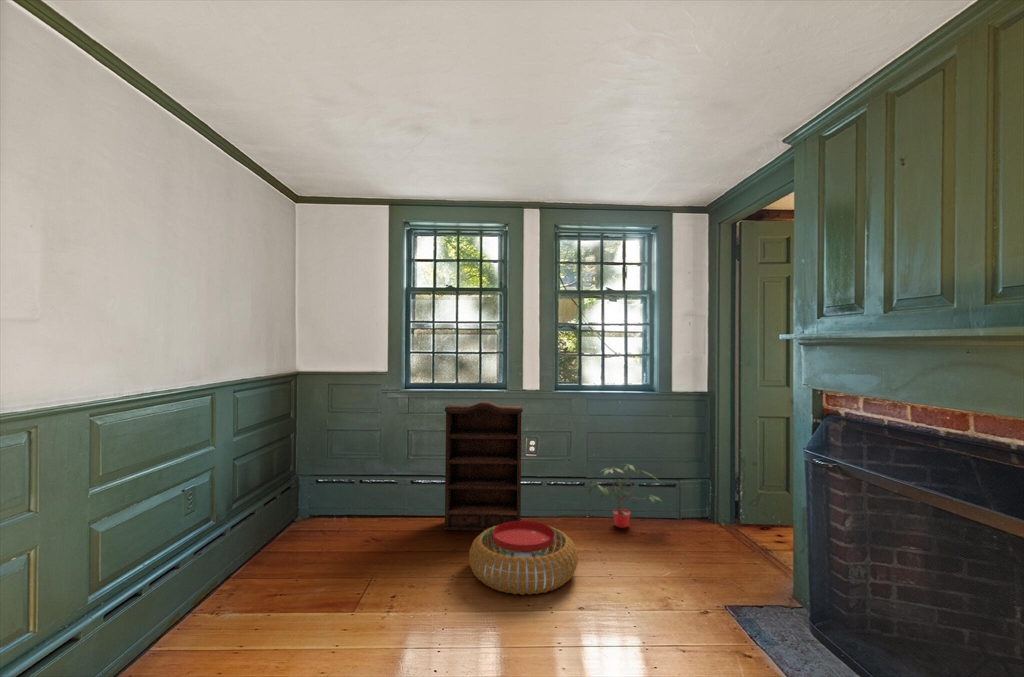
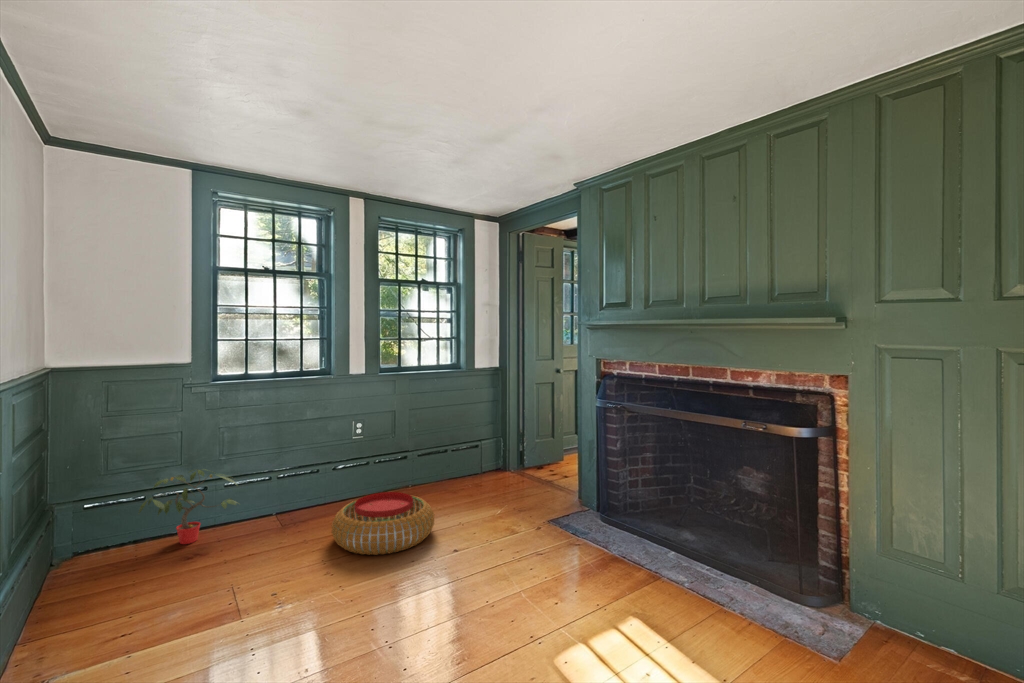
bookshelf: present [443,401,523,531] -> none [271,387,358,524]
potted plant: present [588,466,661,528] -> present [139,470,237,544]

